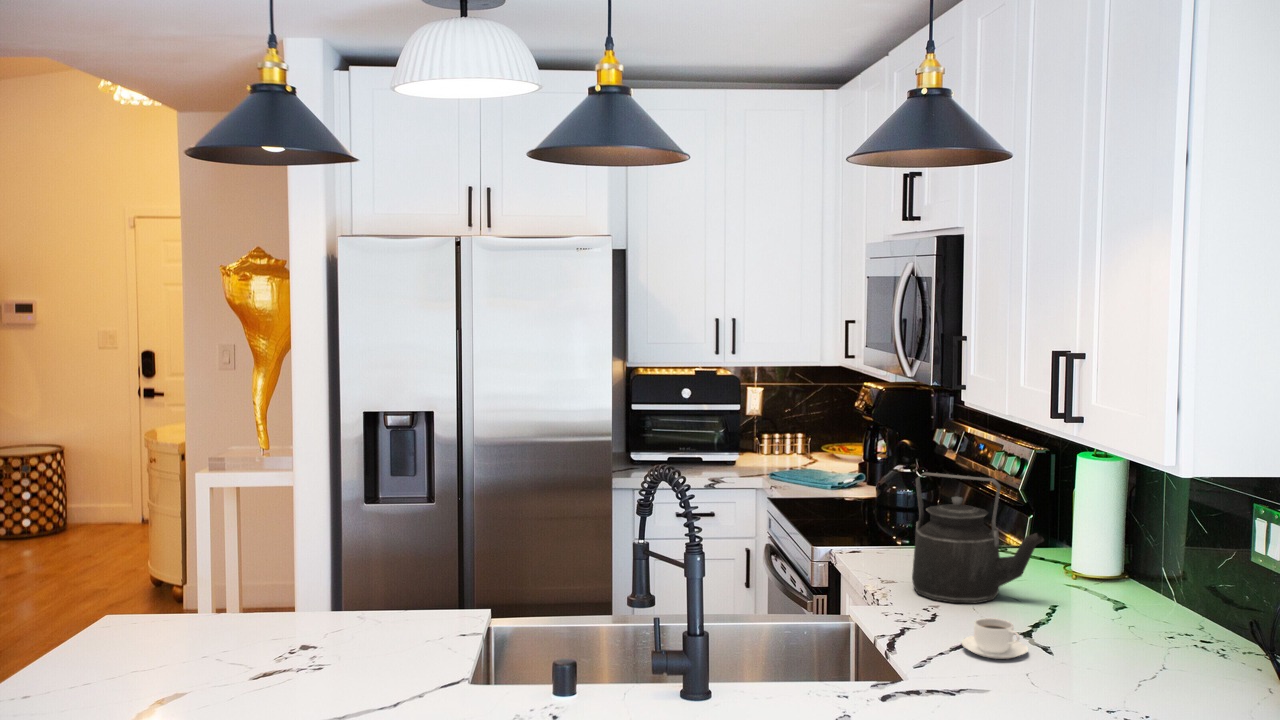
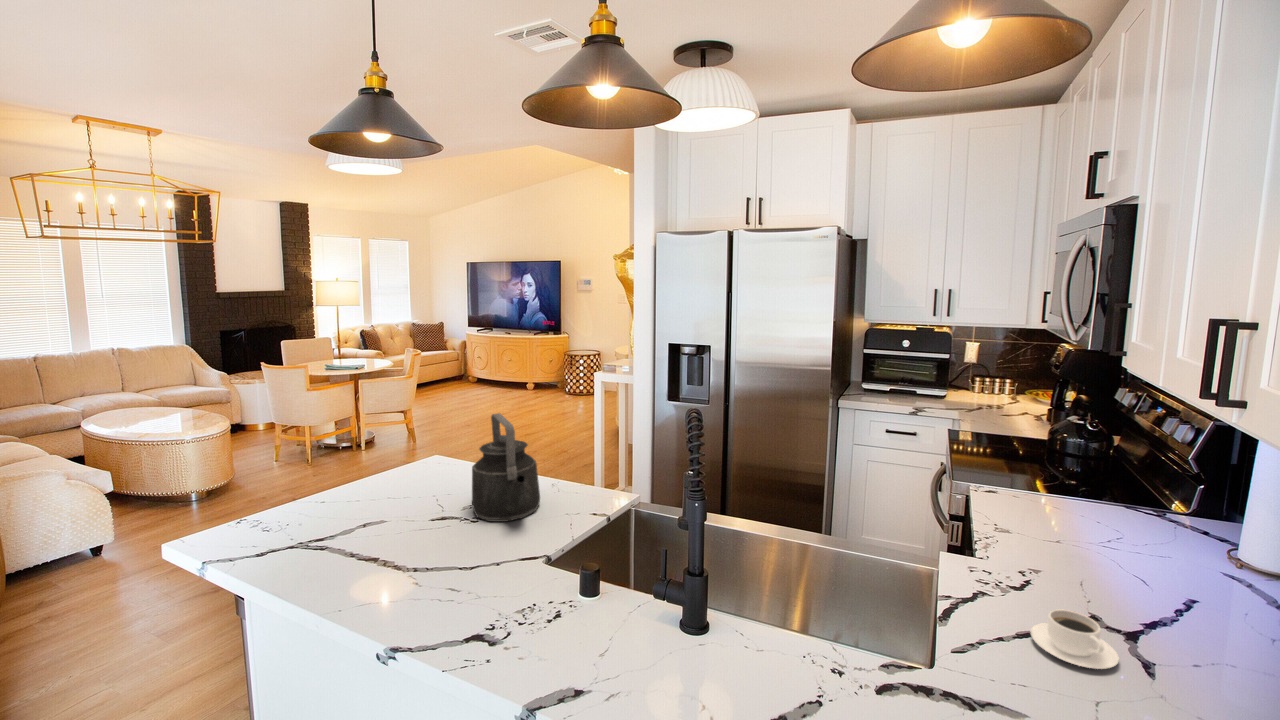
kettle: present [912,473,1044,603] -> present [472,413,540,522]

